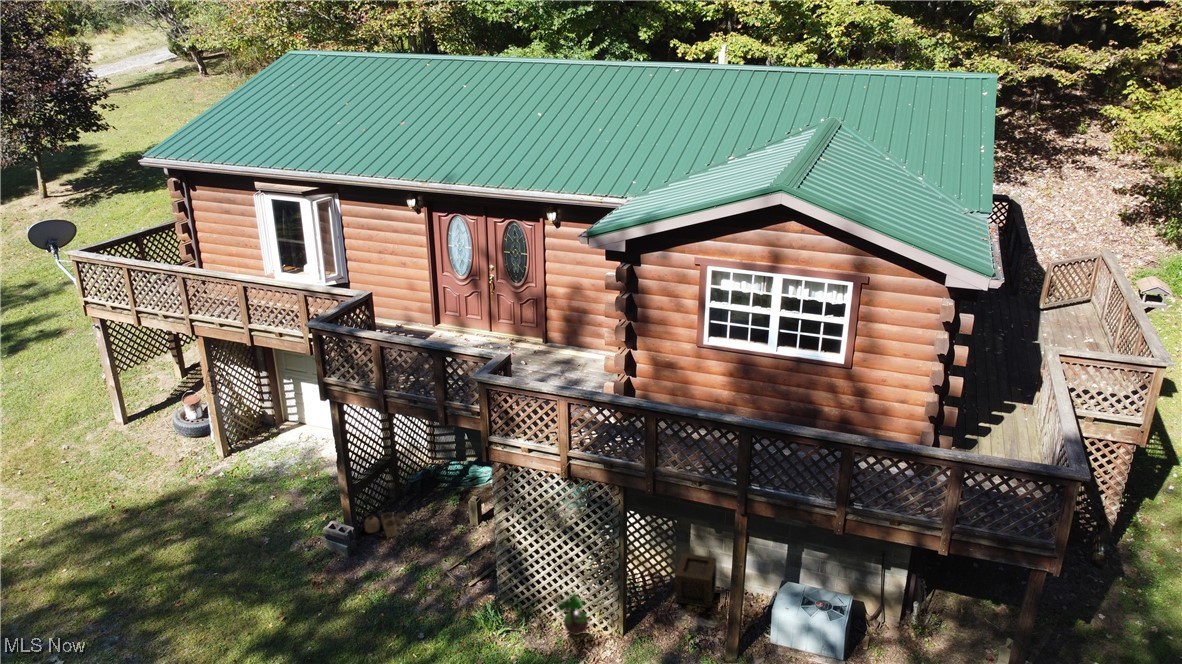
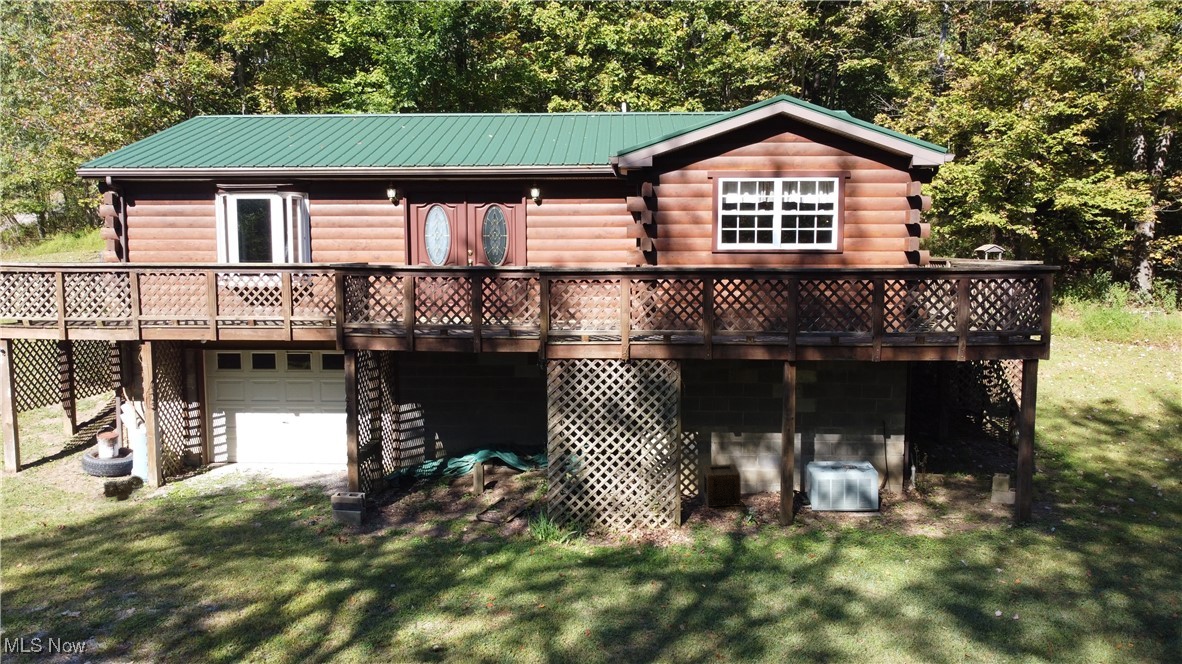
woven basket: present [365,513,408,537] -> present [104,476,143,500]
potted tree: present [557,592,588,635] -> none [613,483,646,536]

